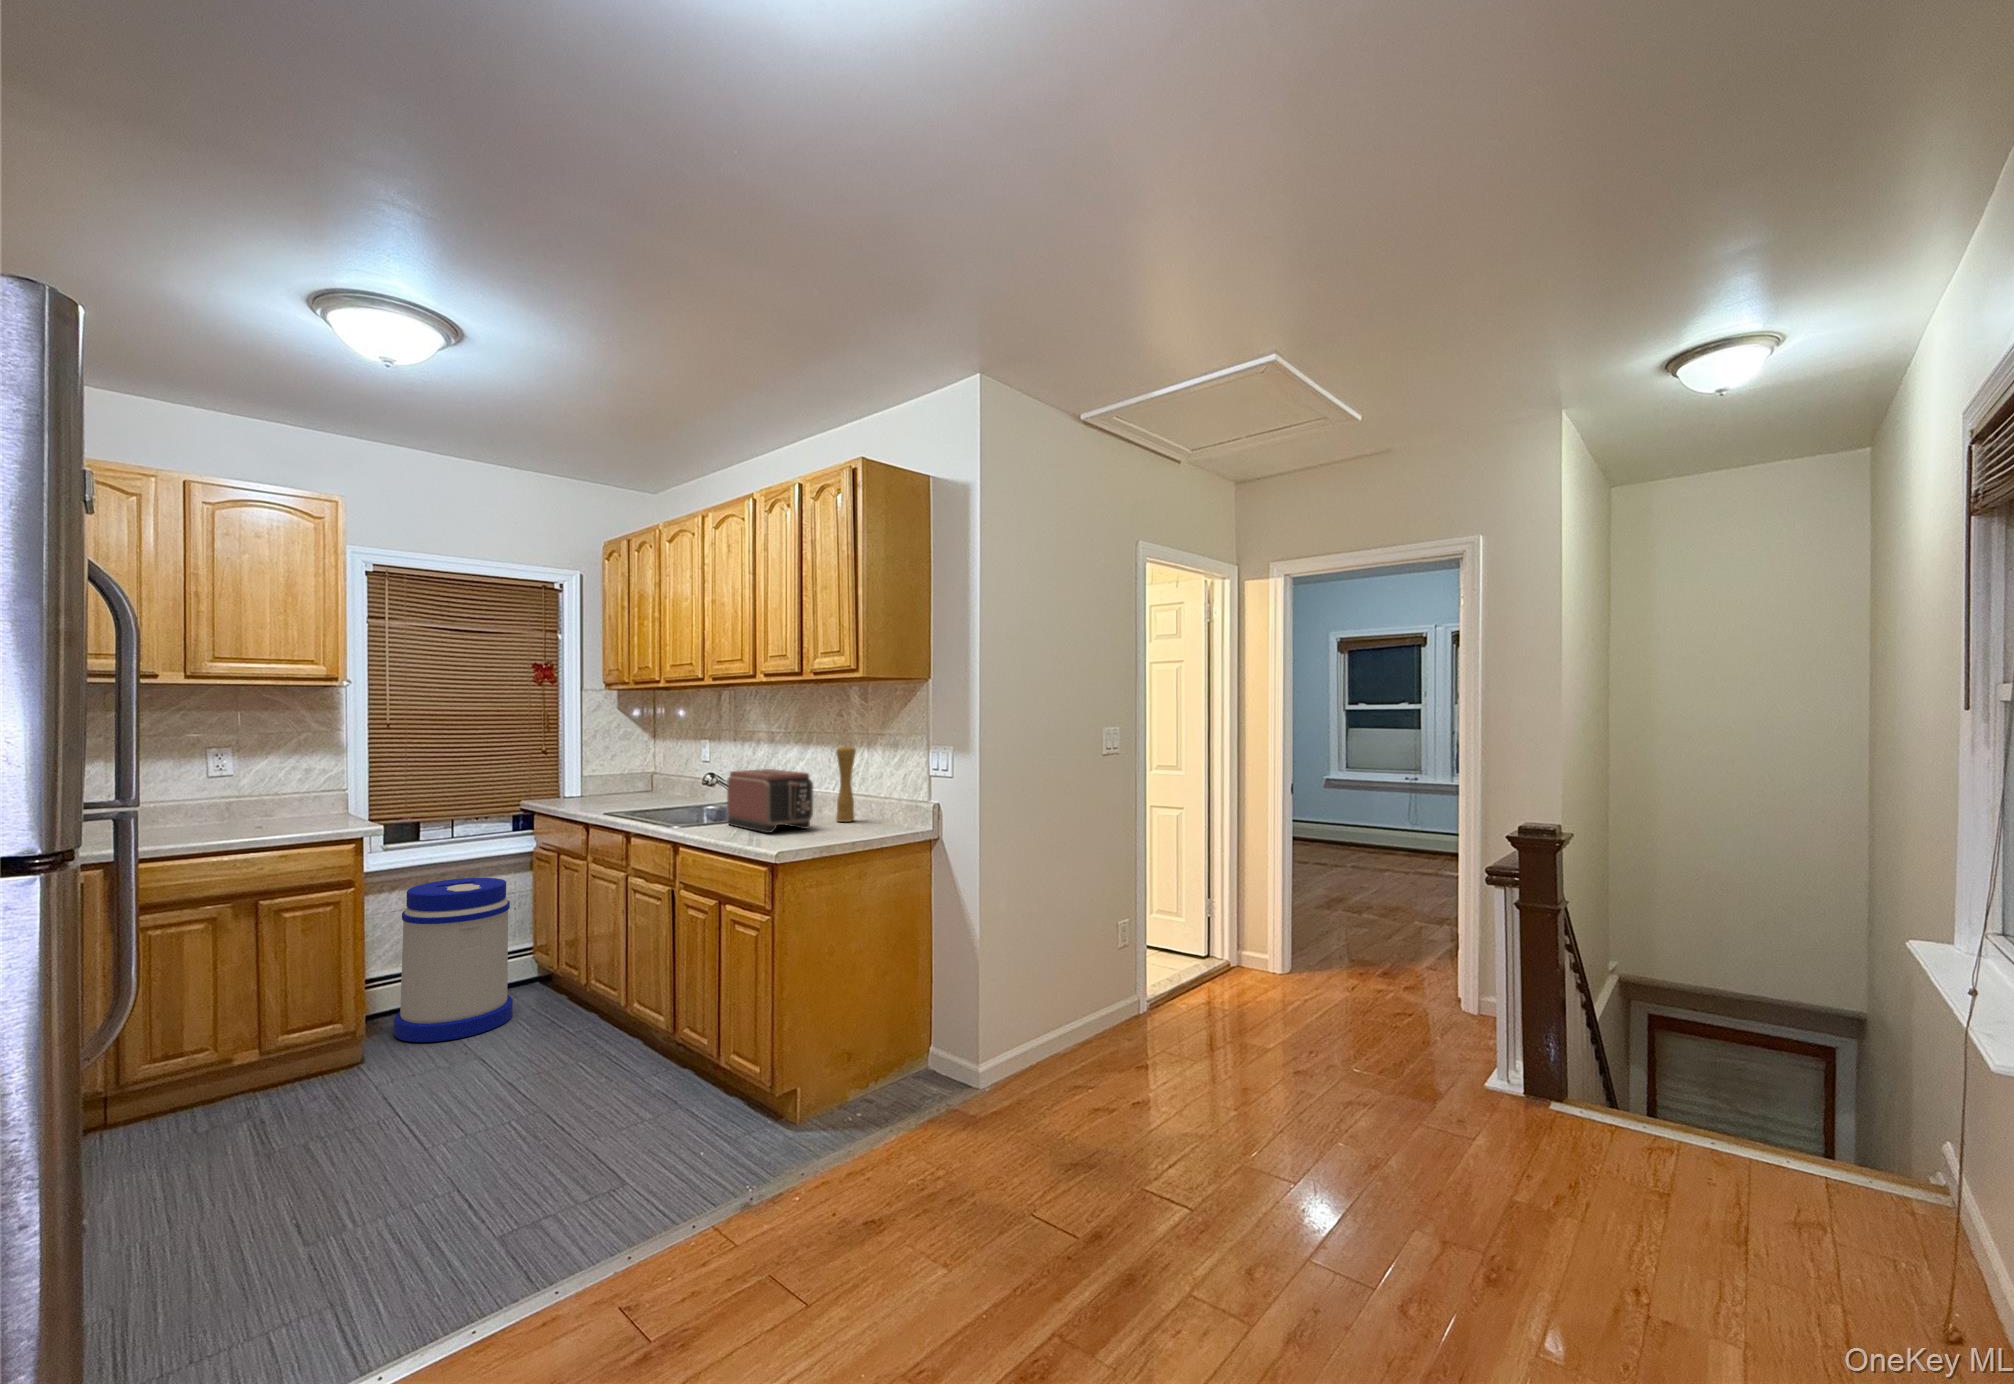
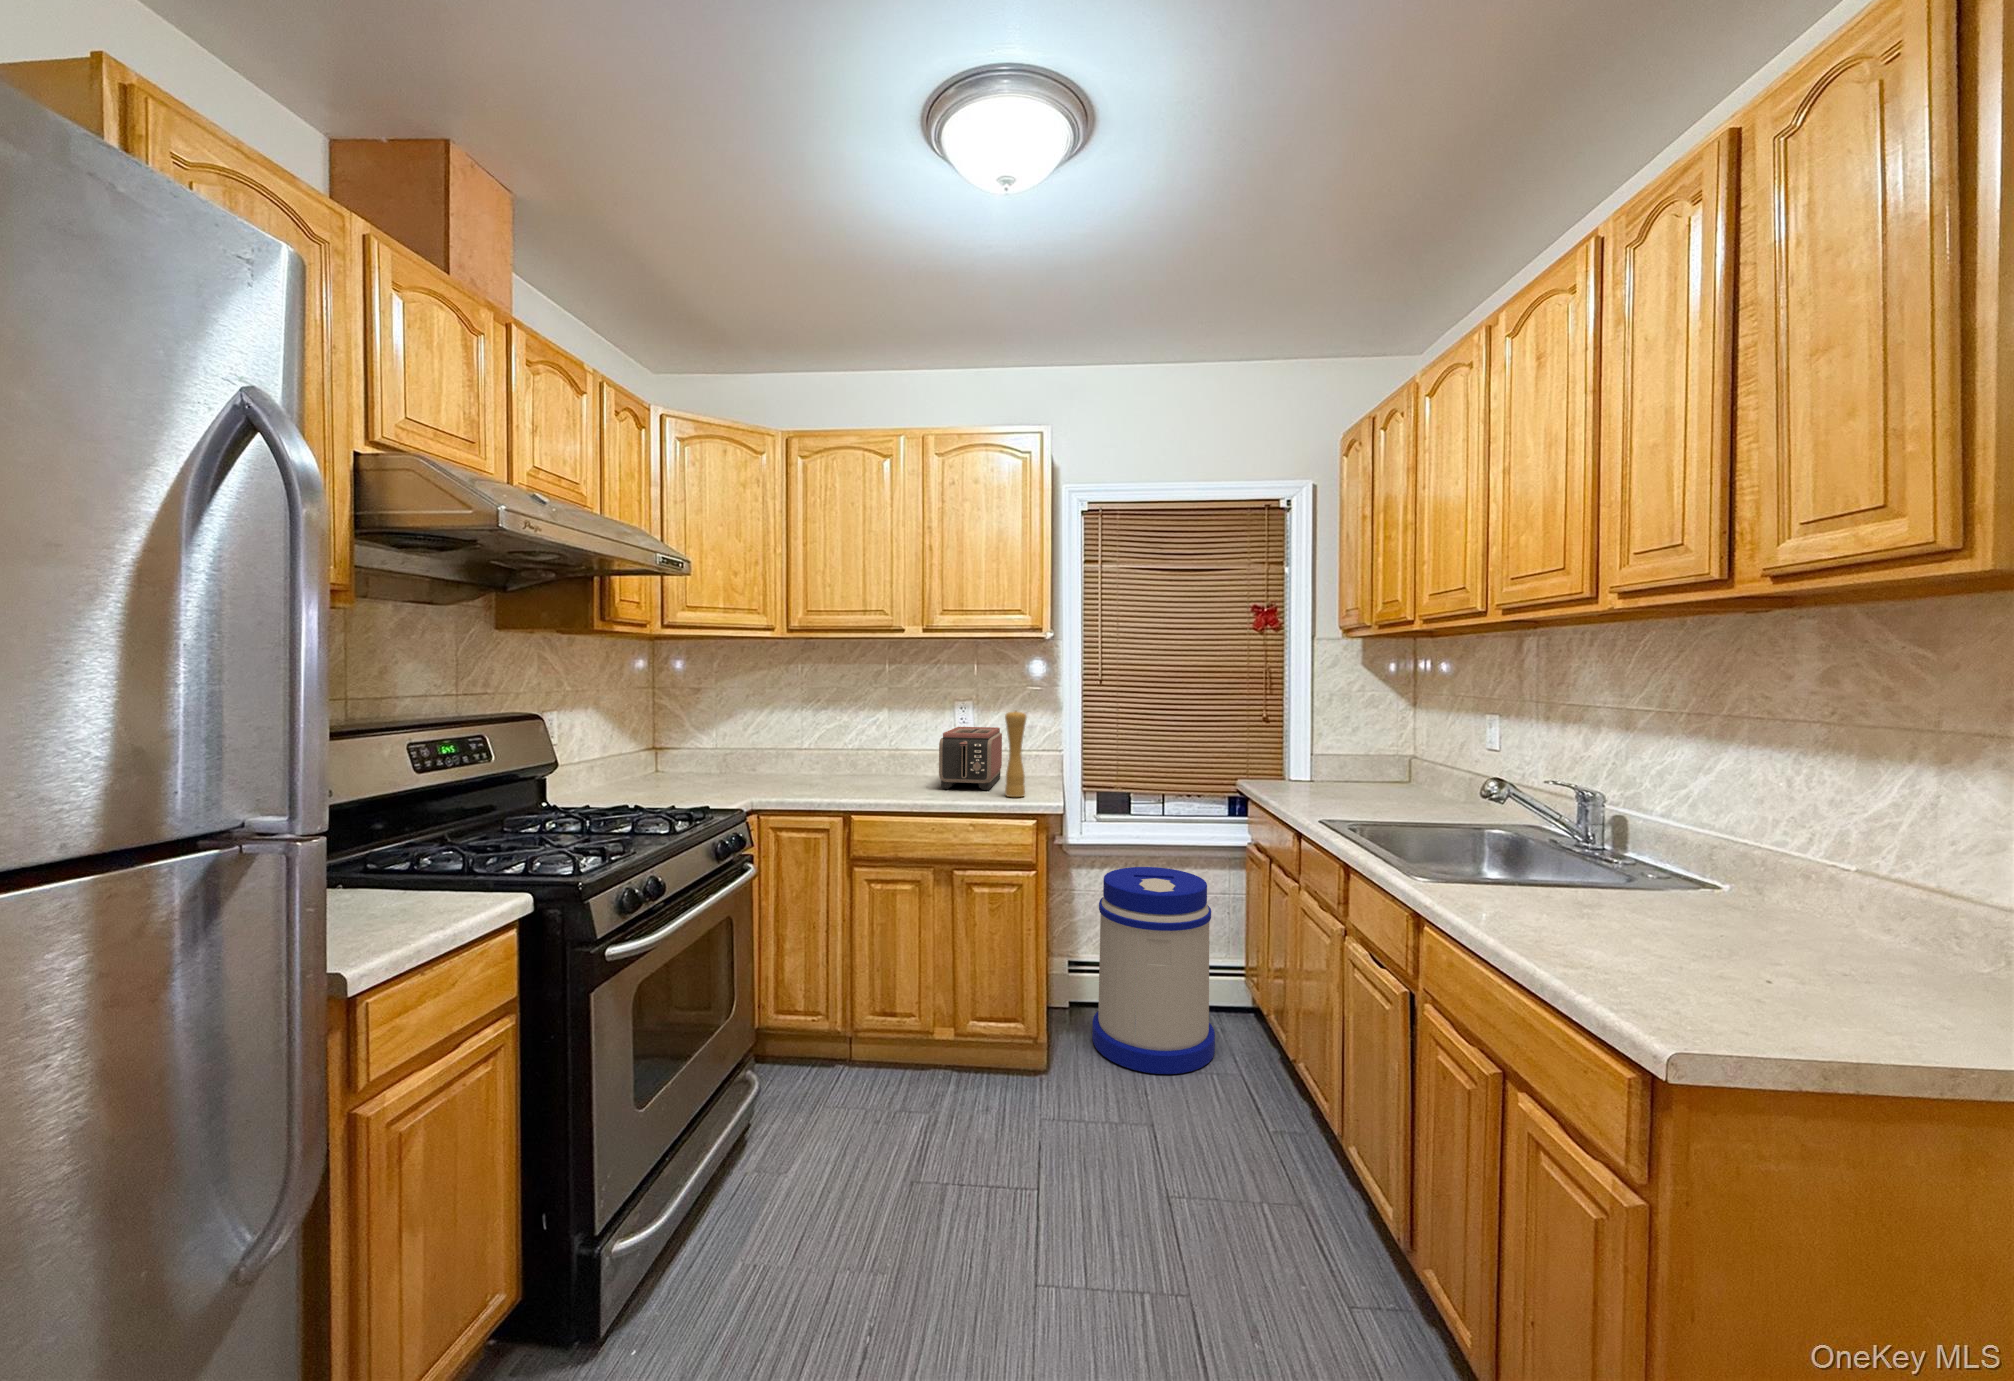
pepper mill: present [836,746,856,822] -> present [1005,711,1027,797]
toaster: present [727,769,813,833] -> present [939,727,1002,790]

